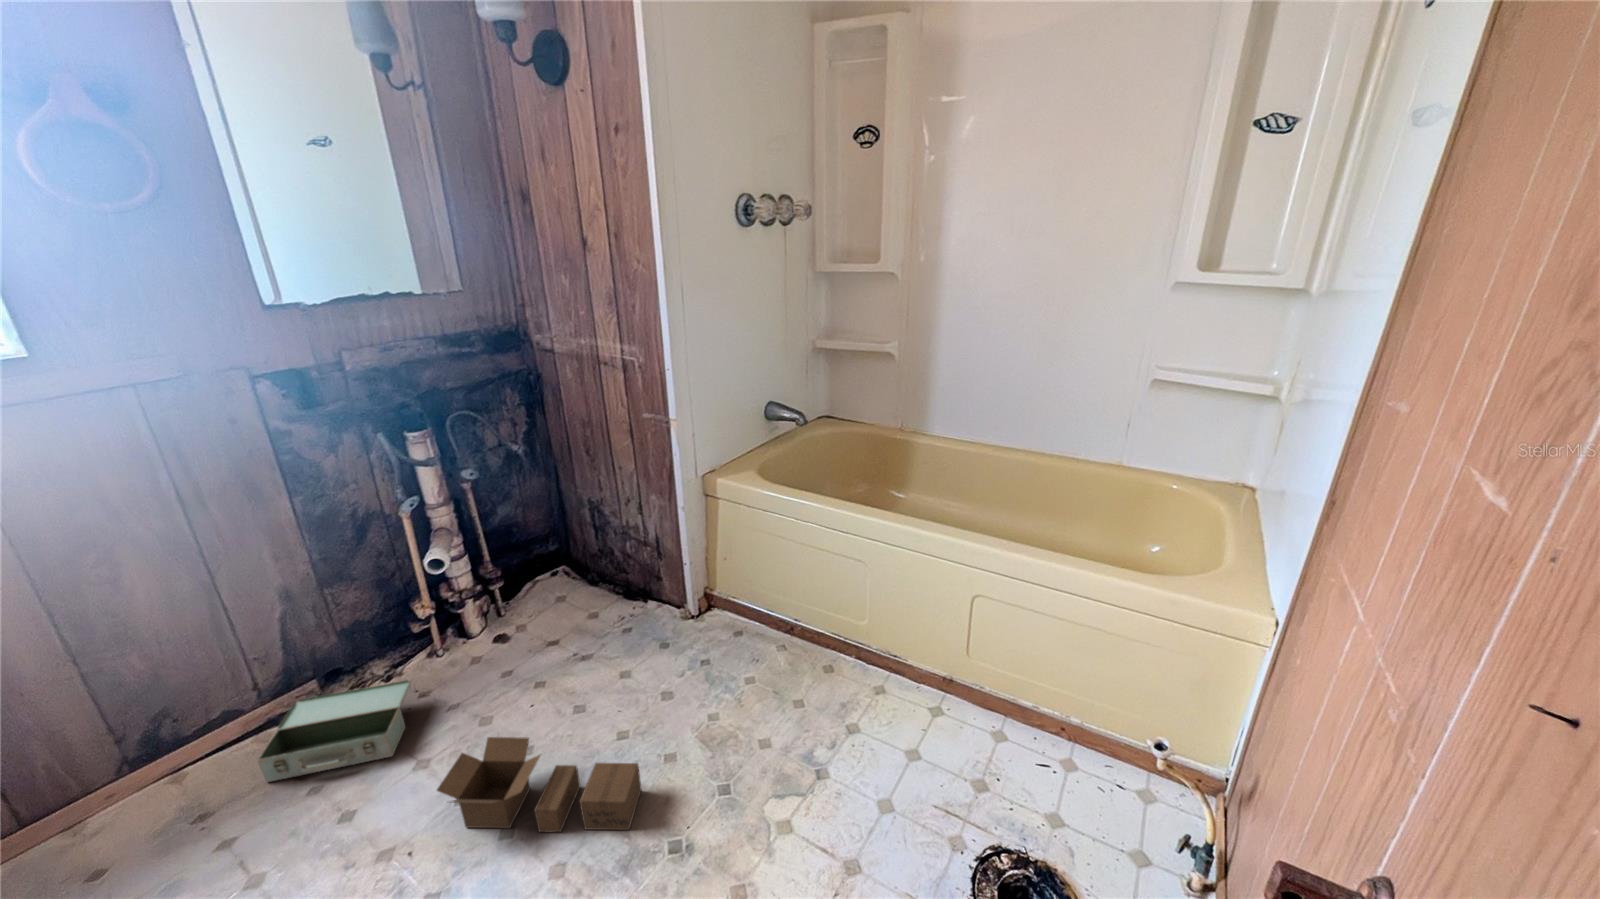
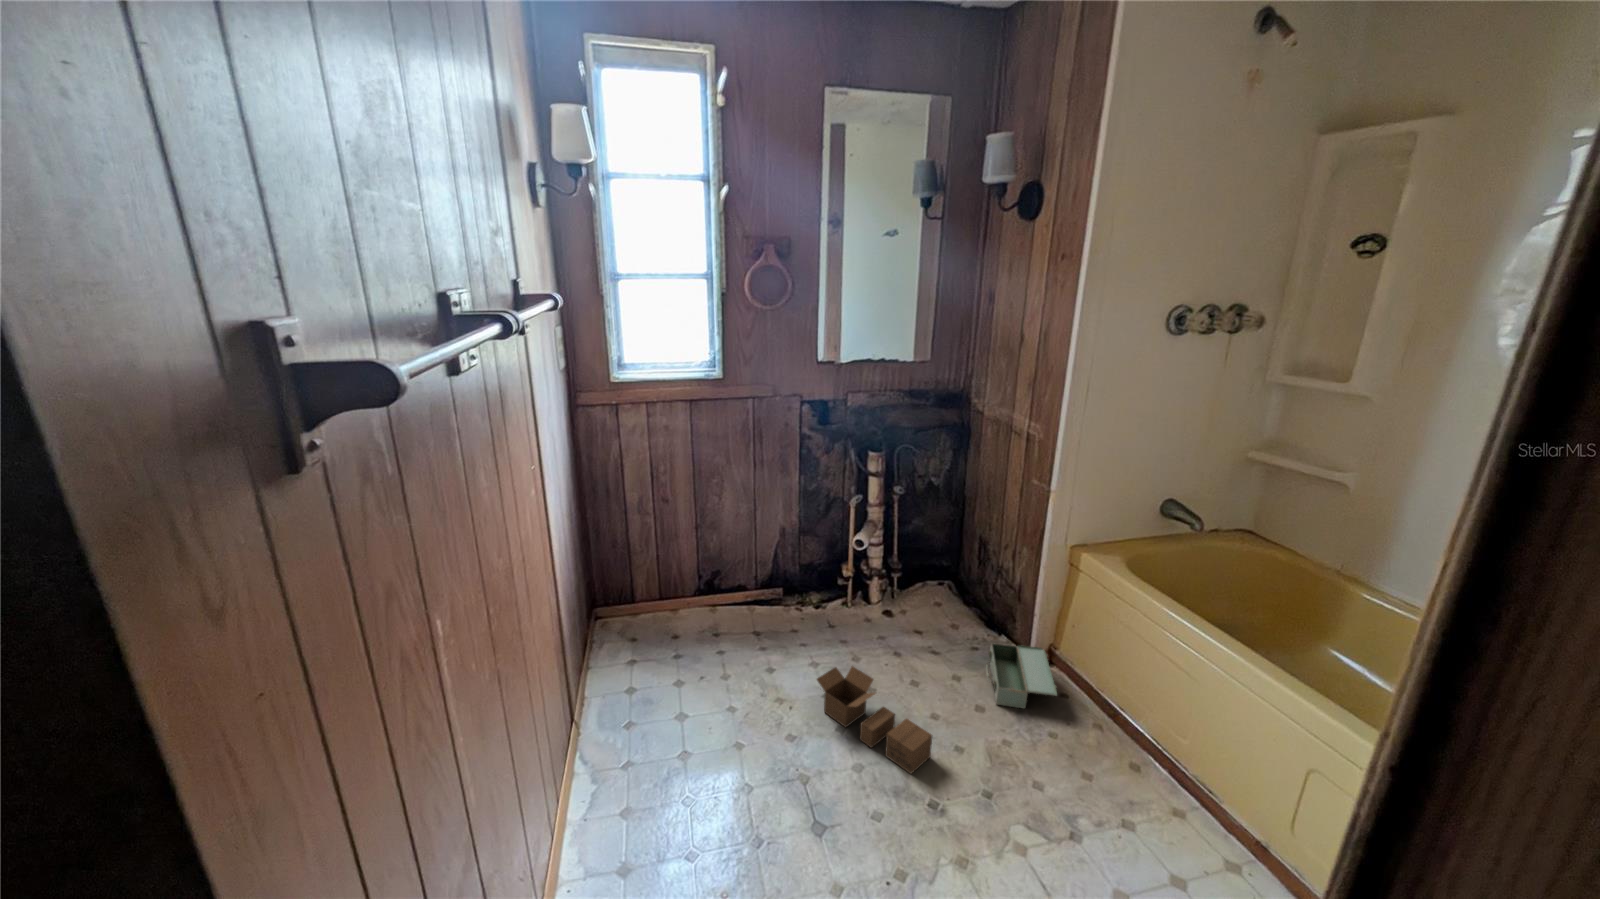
toolbox: present [258,681,411,782] -> present [986,643,1057,708]

